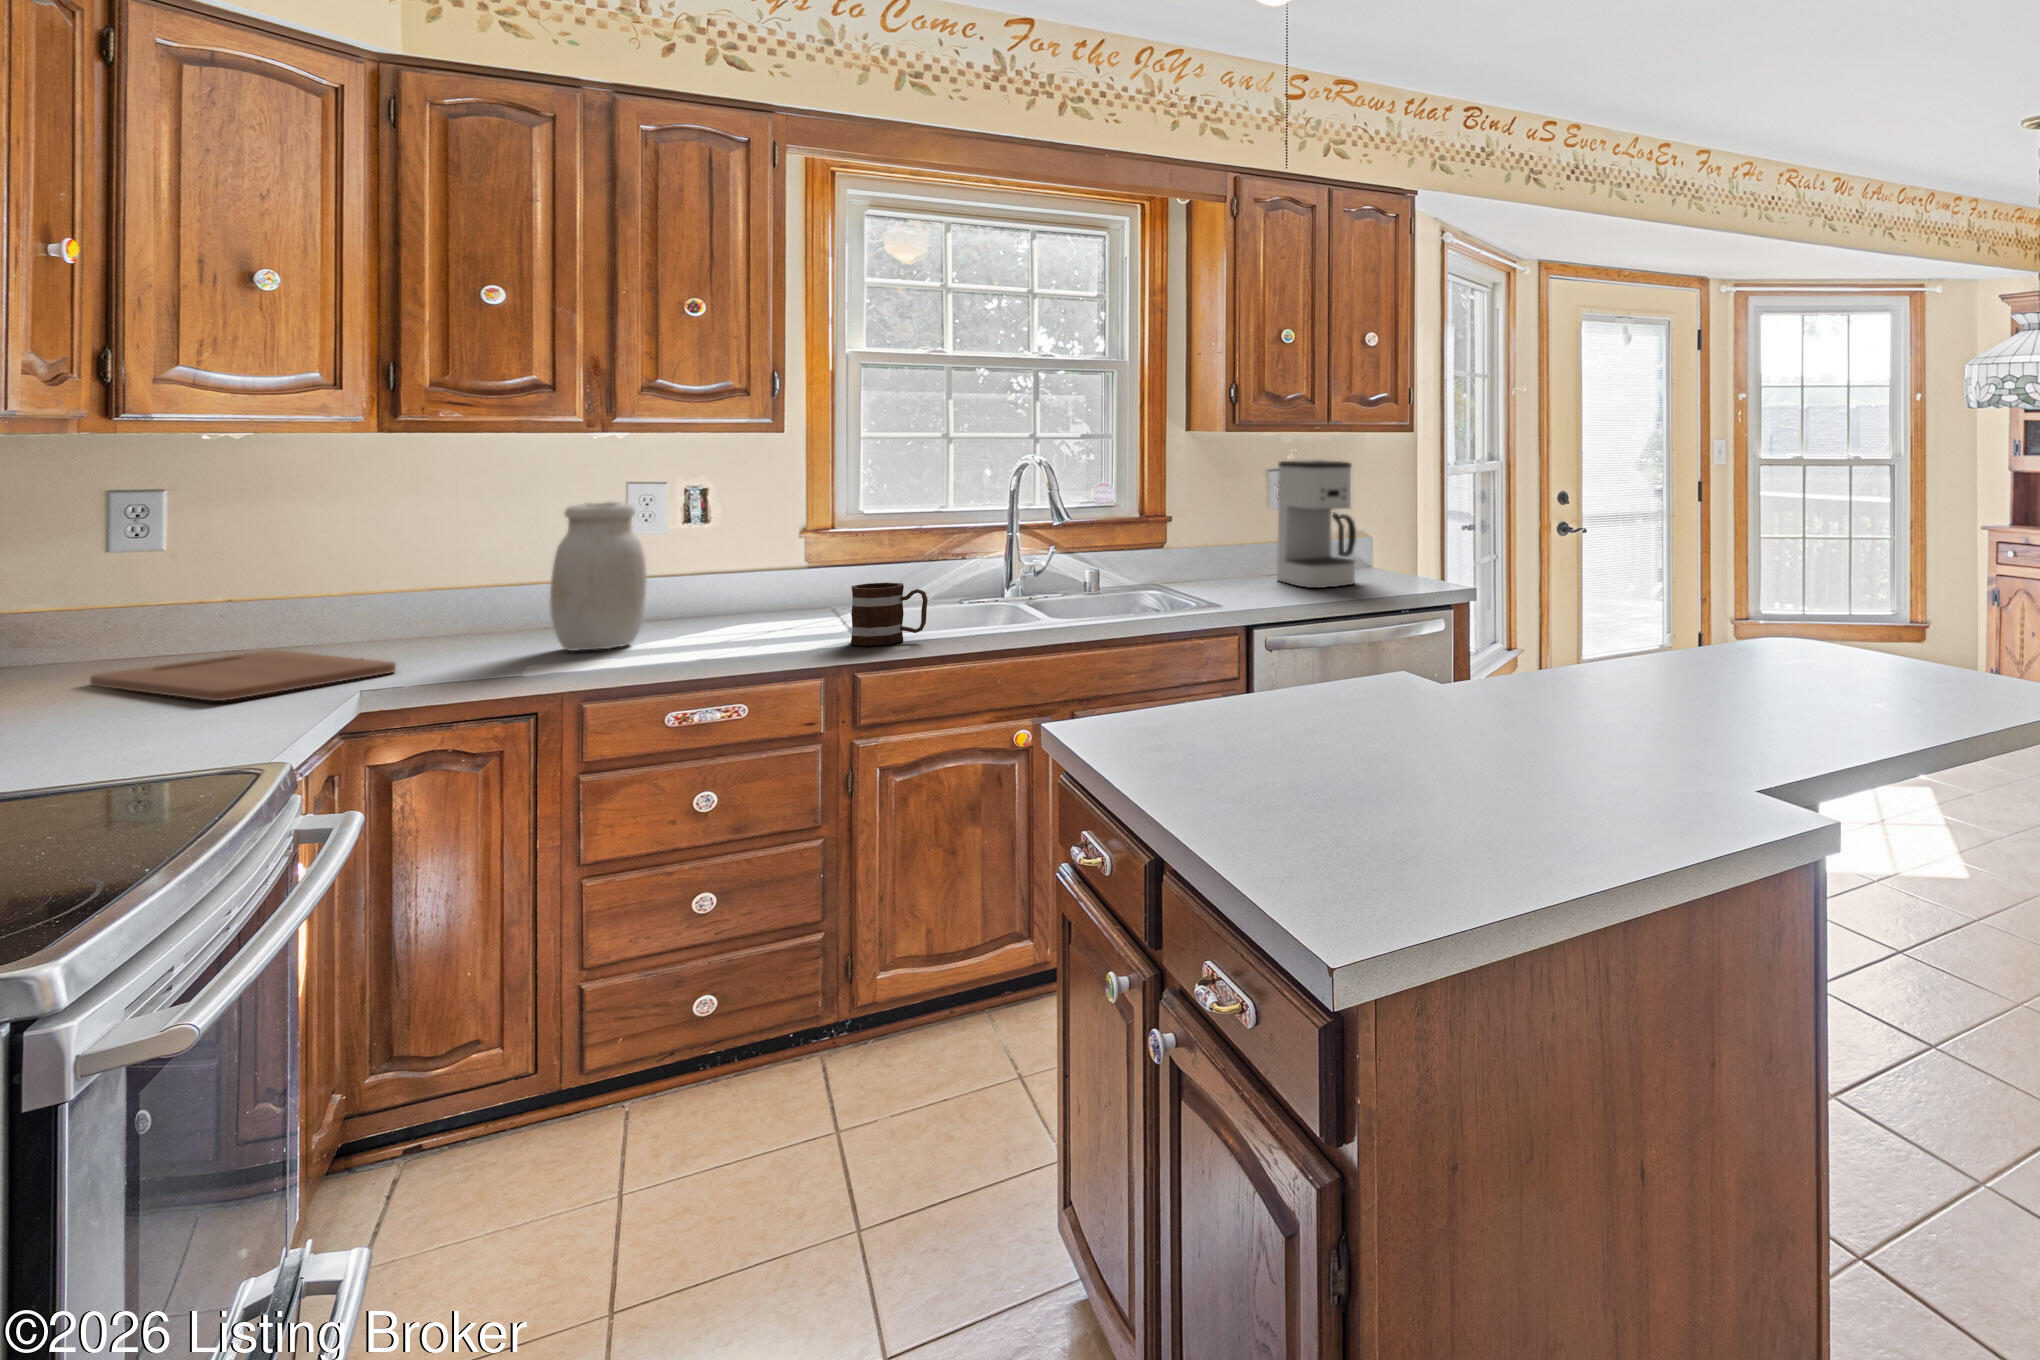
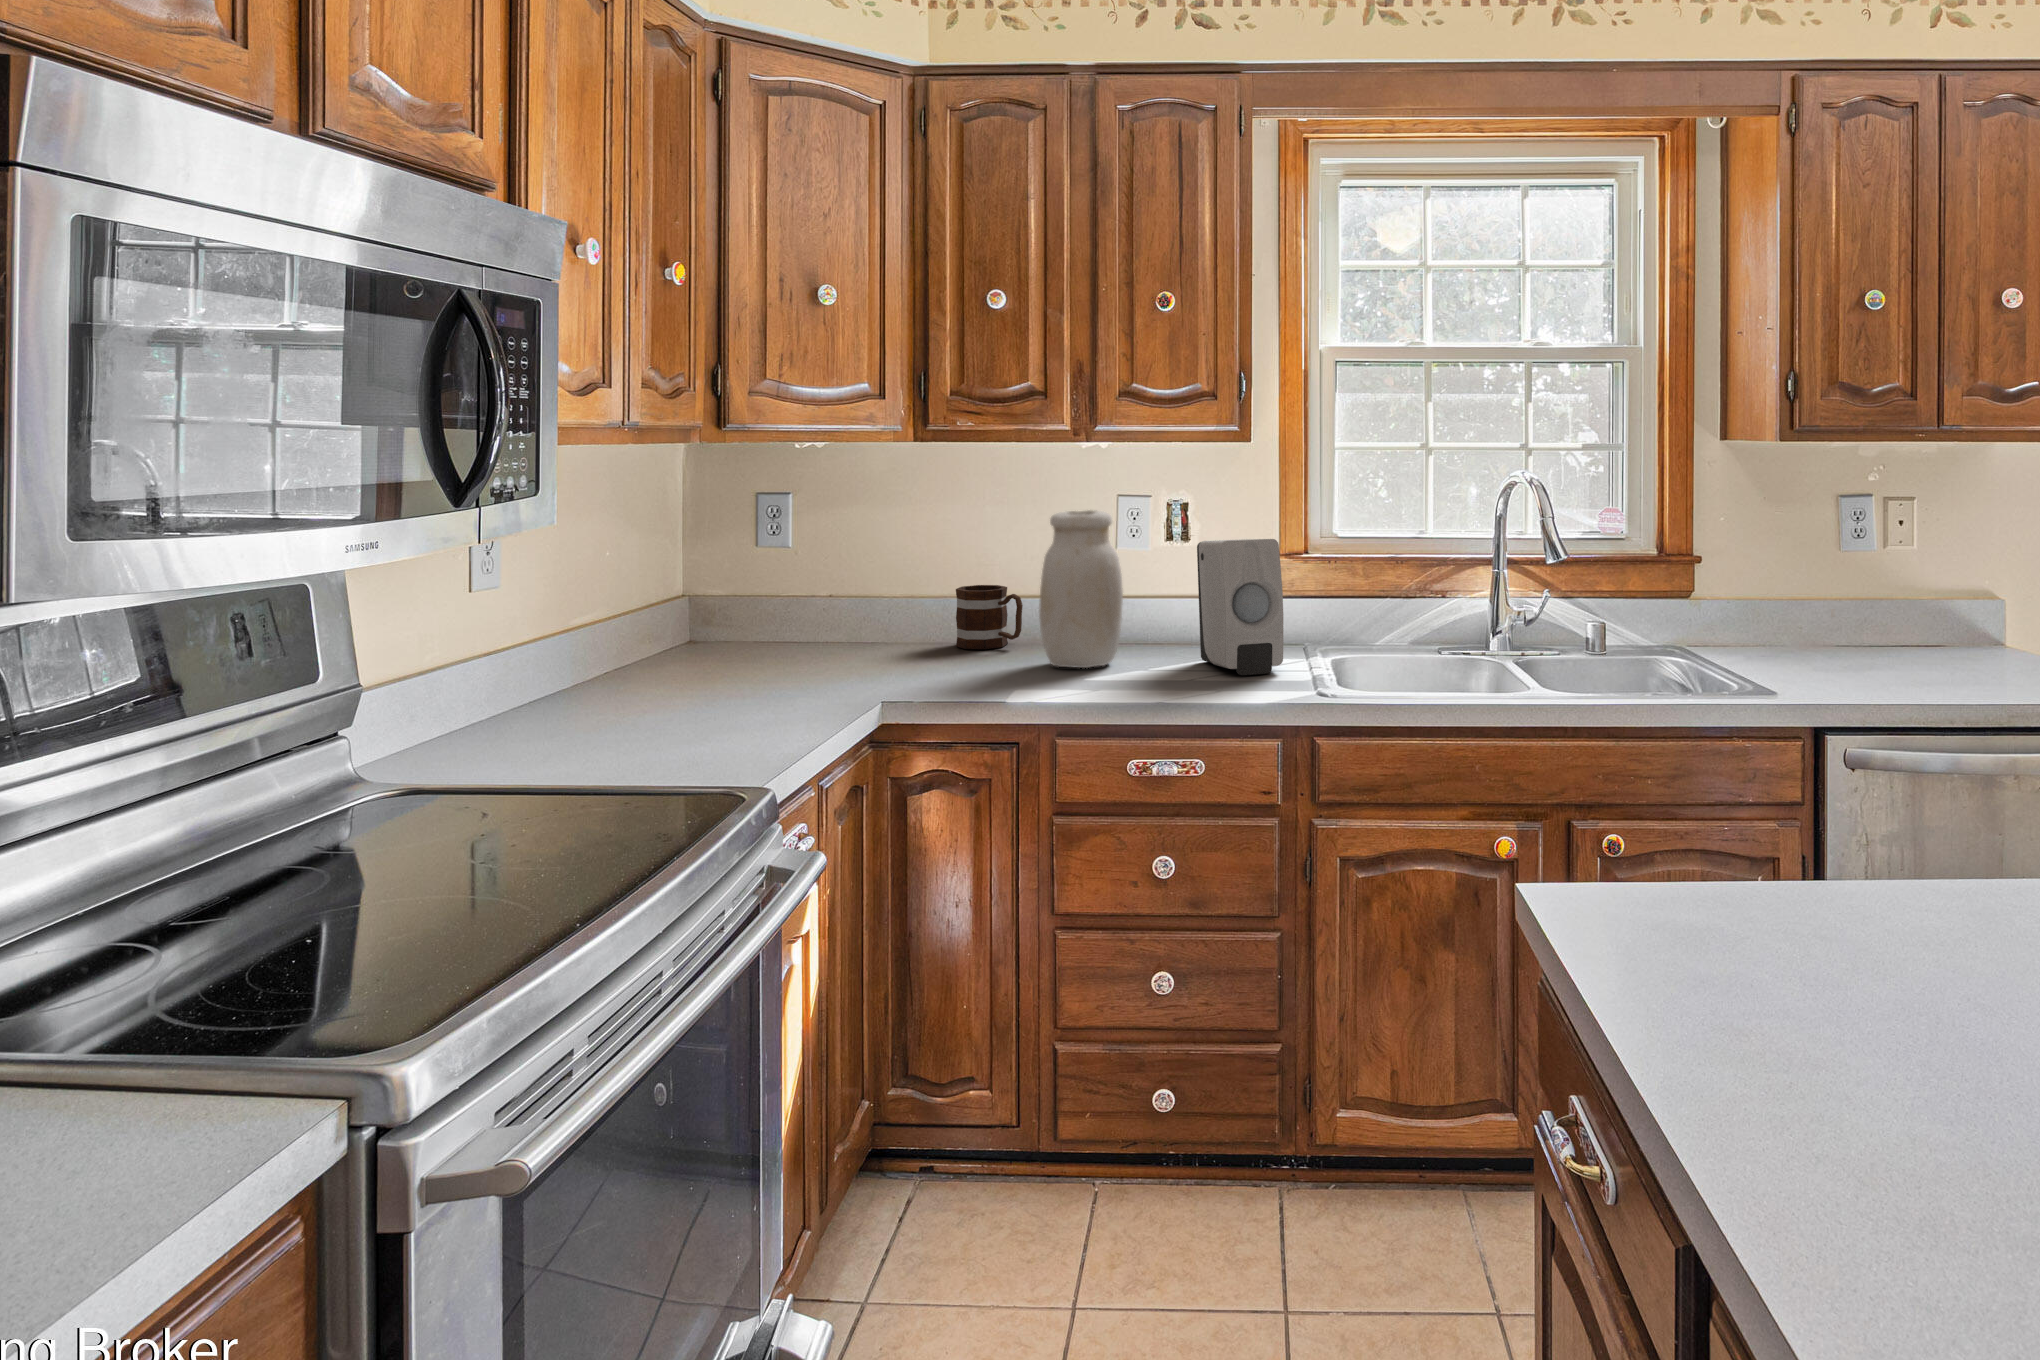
coffee maker: present [1277,460,1356,588] -> none [1861,471,1990,658]
soap dispenser: none [726,522,817,641] -> present [1197,539,1283,675]
mug: present [851,583,928,646] -> present [956,585,1023,649]
cutting board: present [90,650,396,701] -> none [716,641,915,693]

